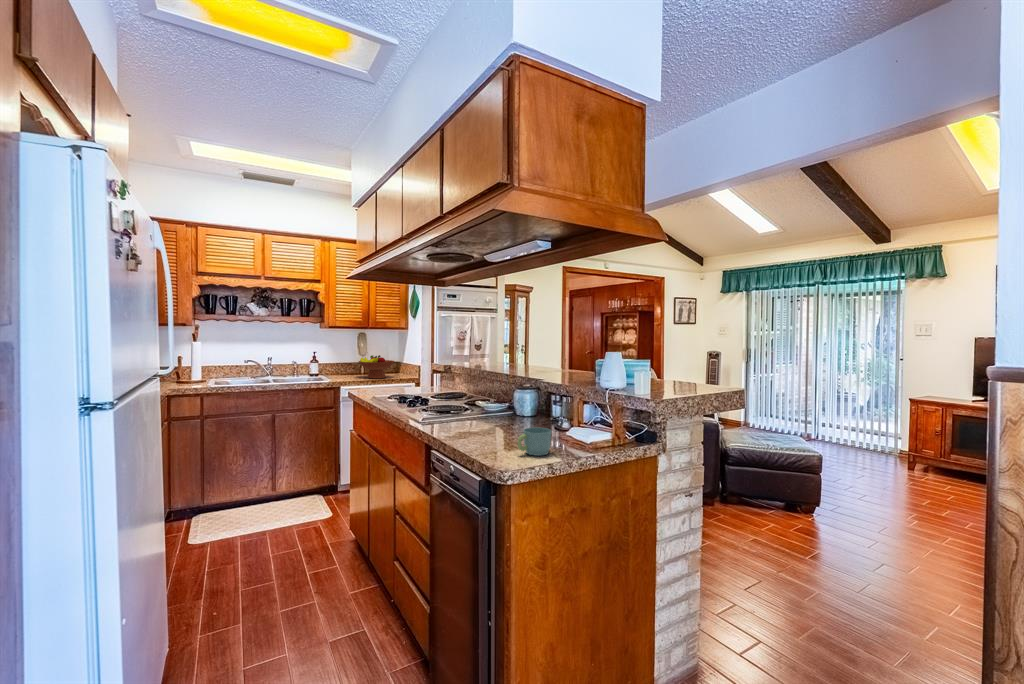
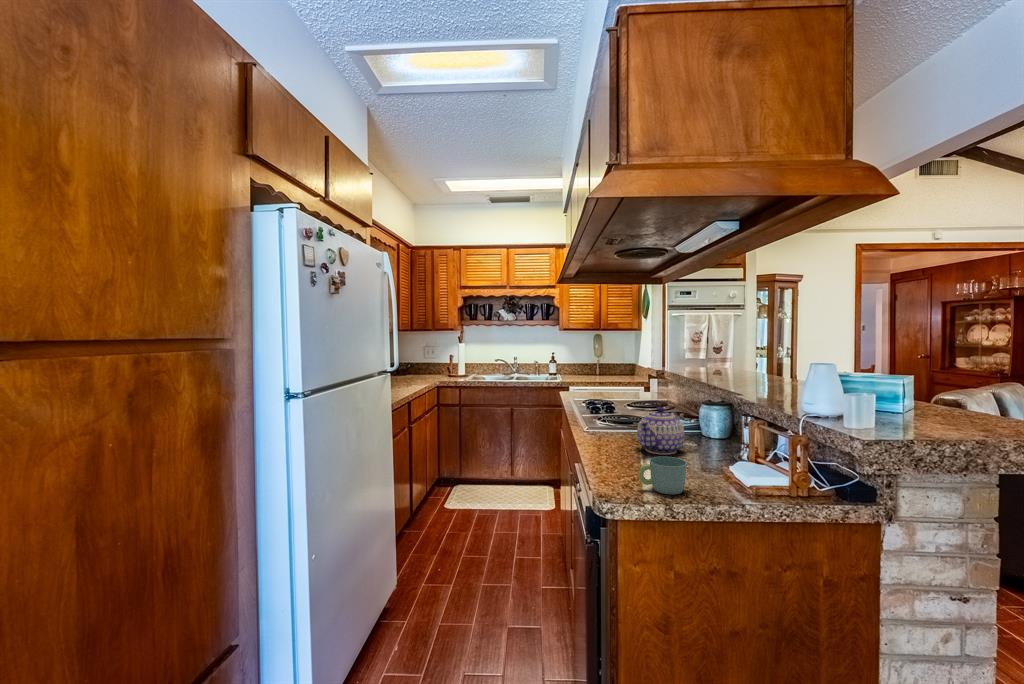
fruit bowl: present [359,355,394,379] -> none [591,356,626,379]
teapot: none [482,392,520,432] -> present [637,407,684,455]

